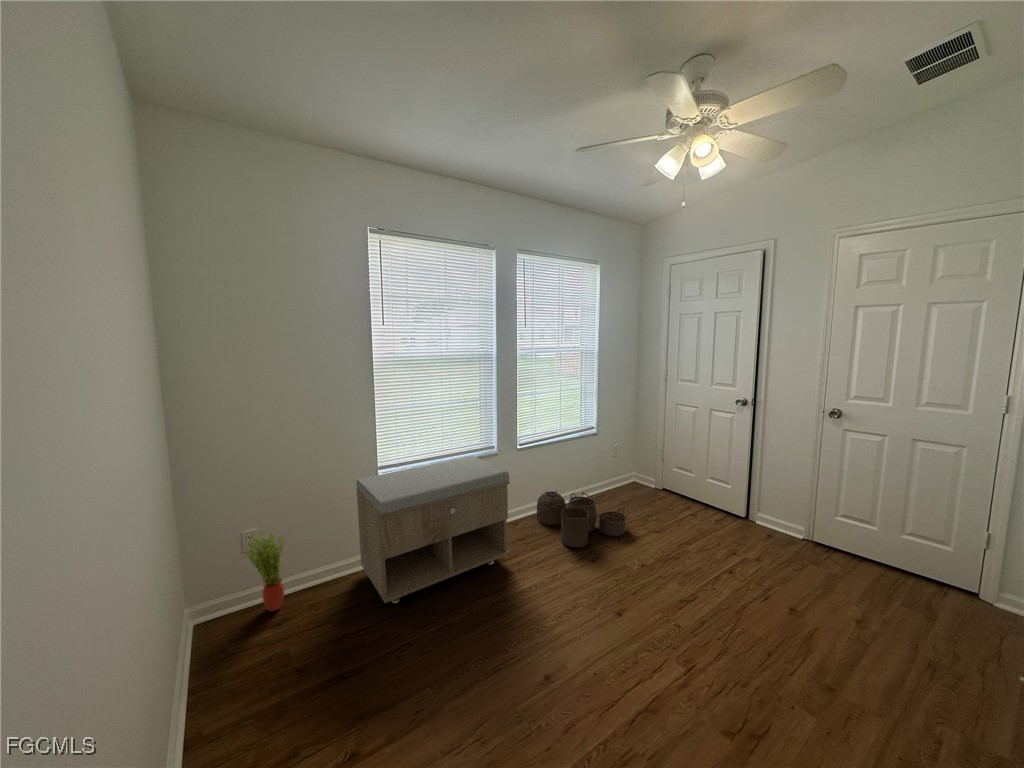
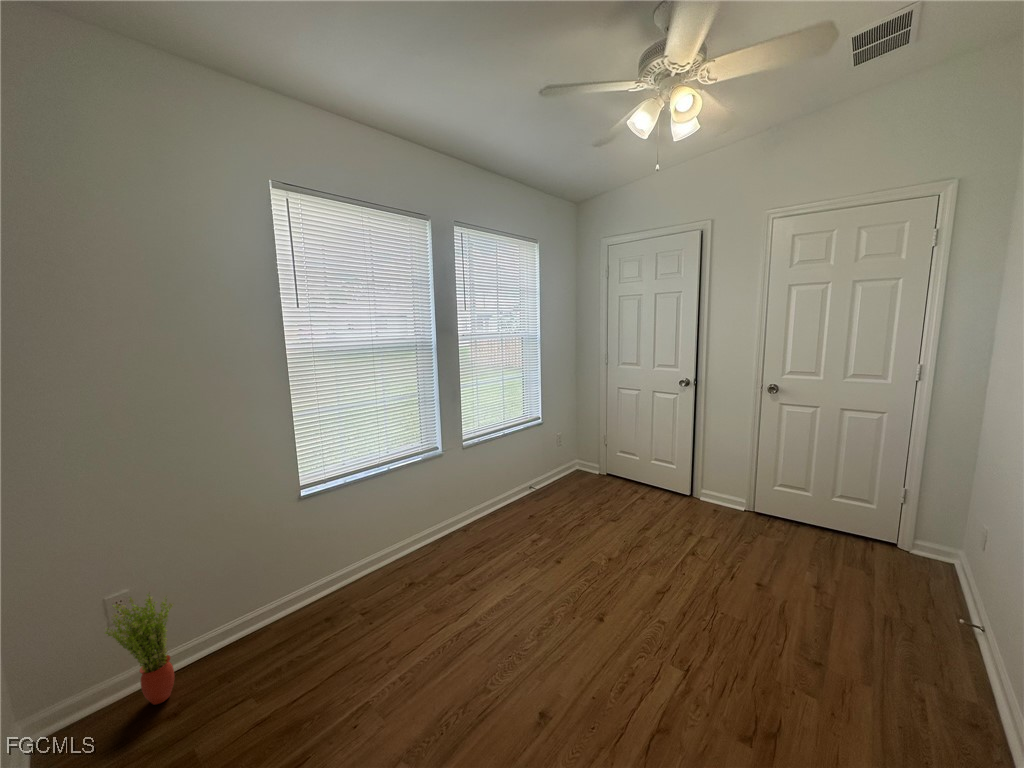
storage bench: present [356,456,510,603] -> none [271,461,468,662]
woven basket: present [536,490,626,547] -> none [487,489,585,551]

